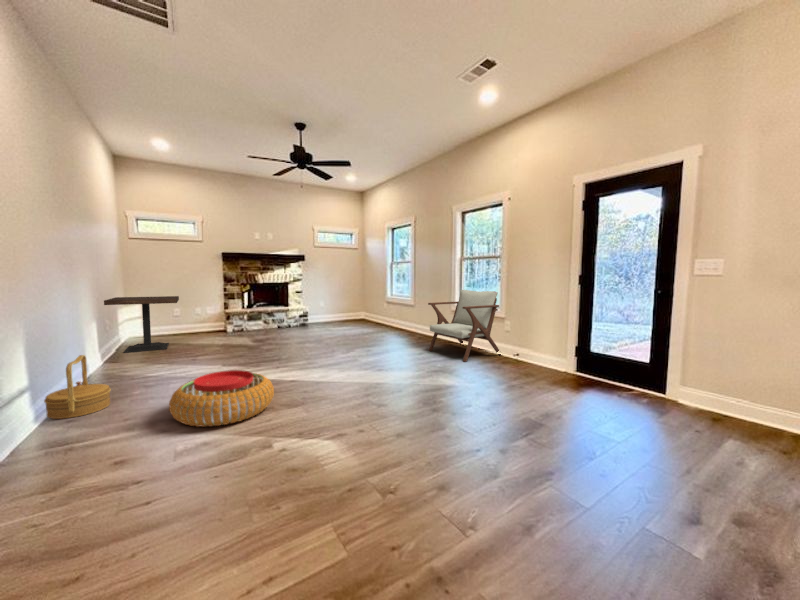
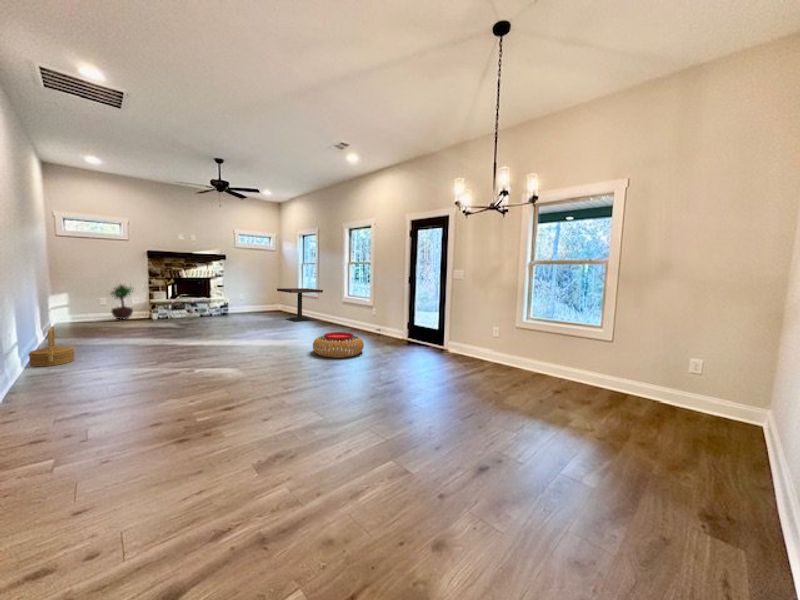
potted tree: none [179,288,210,332] -> present [111,285,133,319]
lounge chair: present [428,290,501,362] -> none [320,286,371,336]
side table: present [104,296,179,353] -> present [277,288,323,322]
pouf: present [169,370,274,427] -> present [313,332,364,358]

